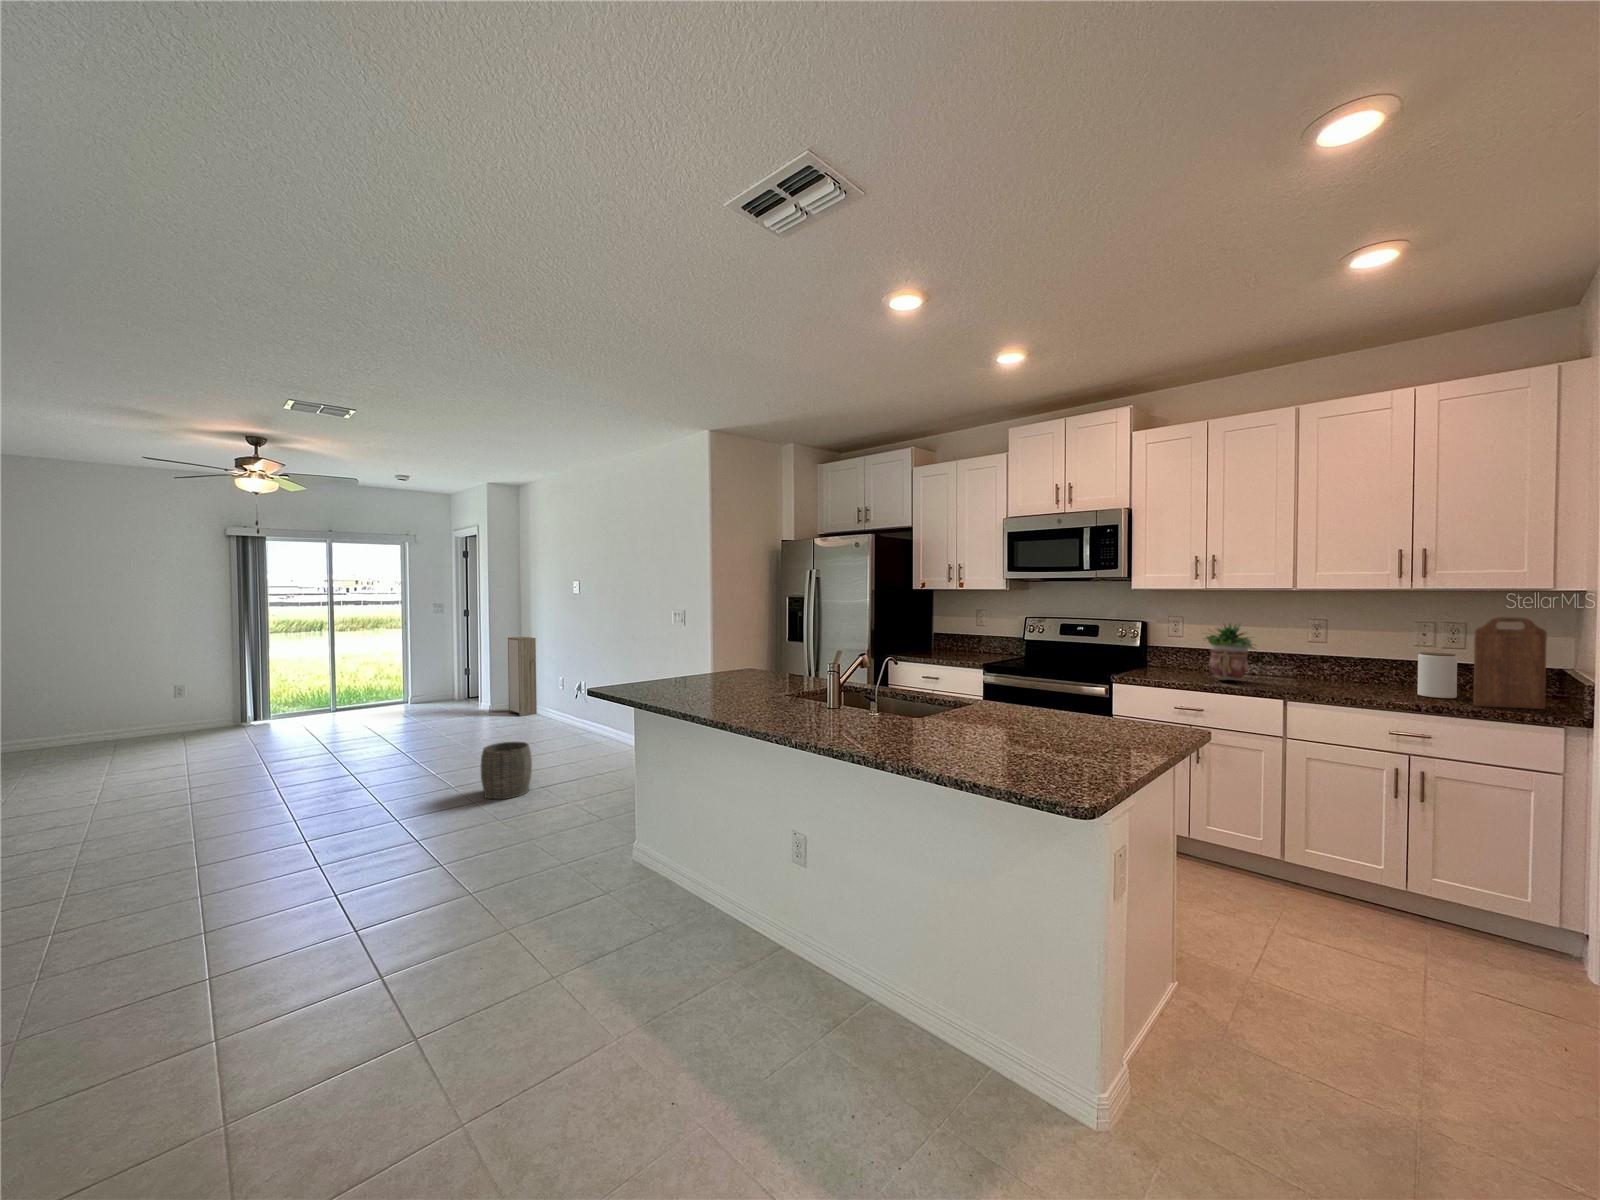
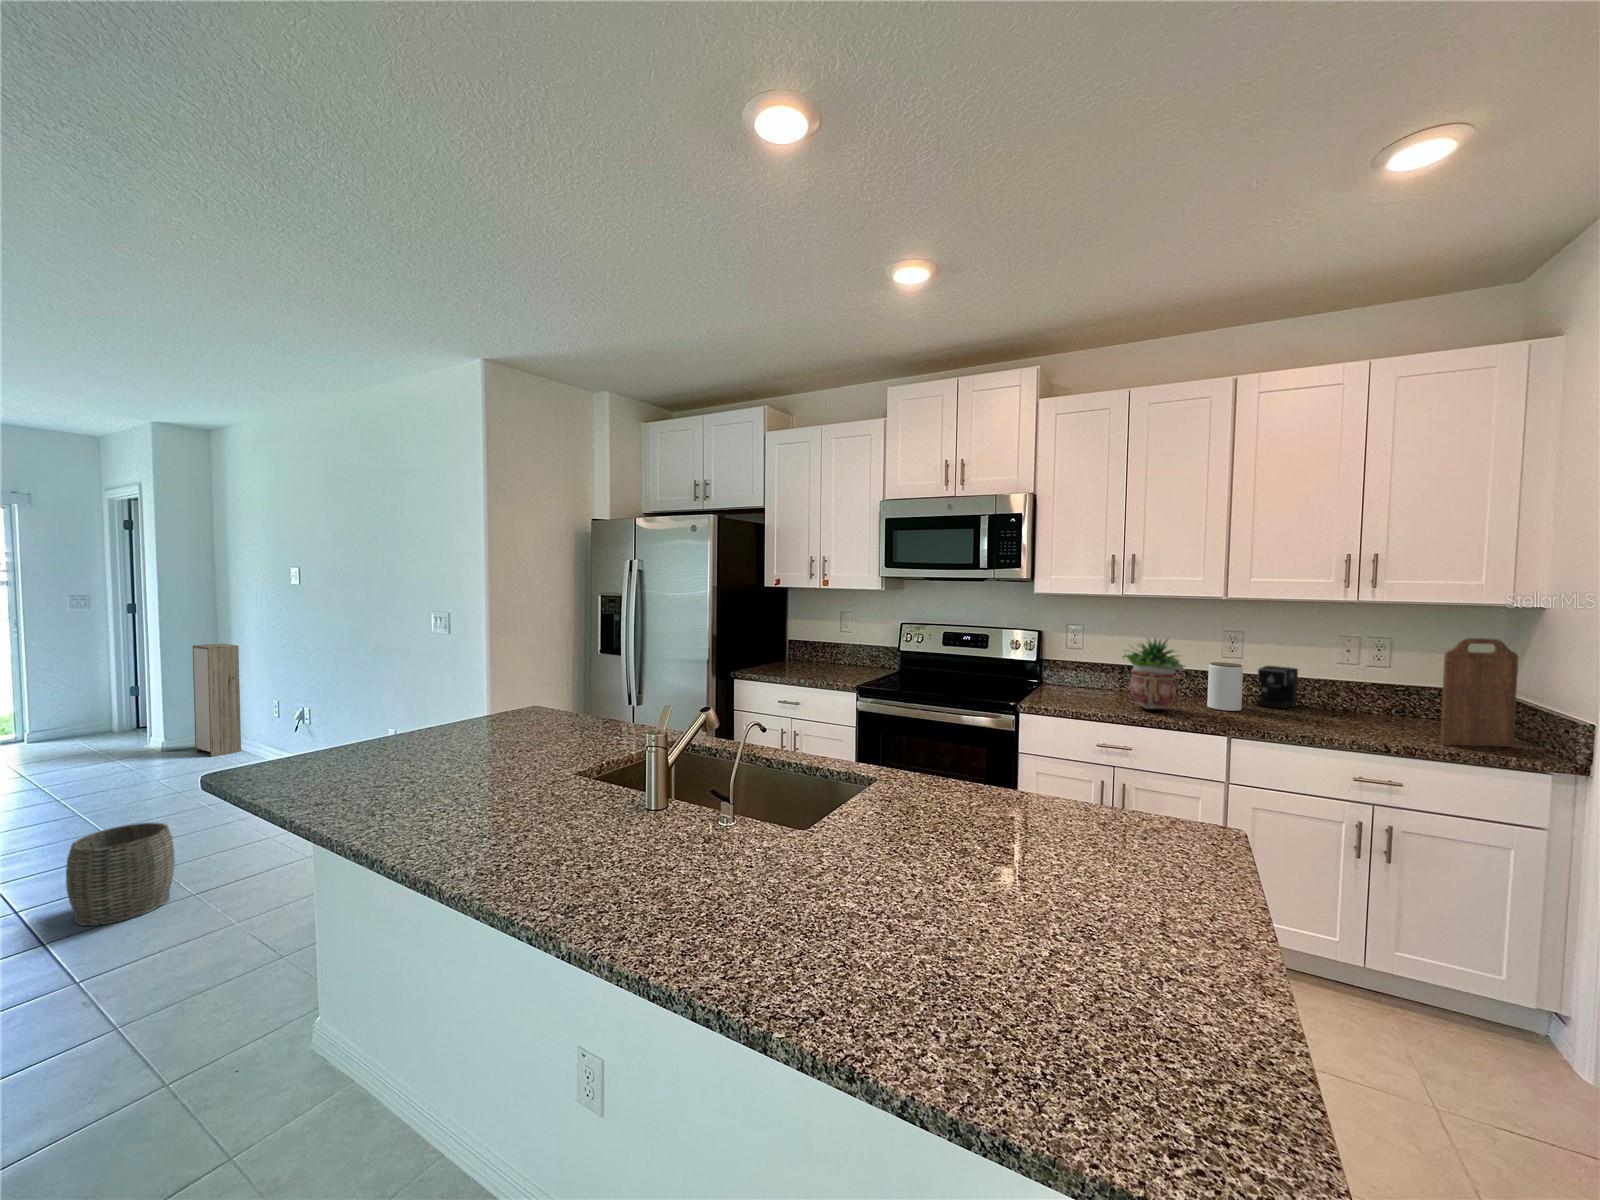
coffee maker: none [1331,648,1421,685] -> present [1256,666,1350,710]
jar: present [1418,652,1457,698] -> present [1207,662,1243,711]

